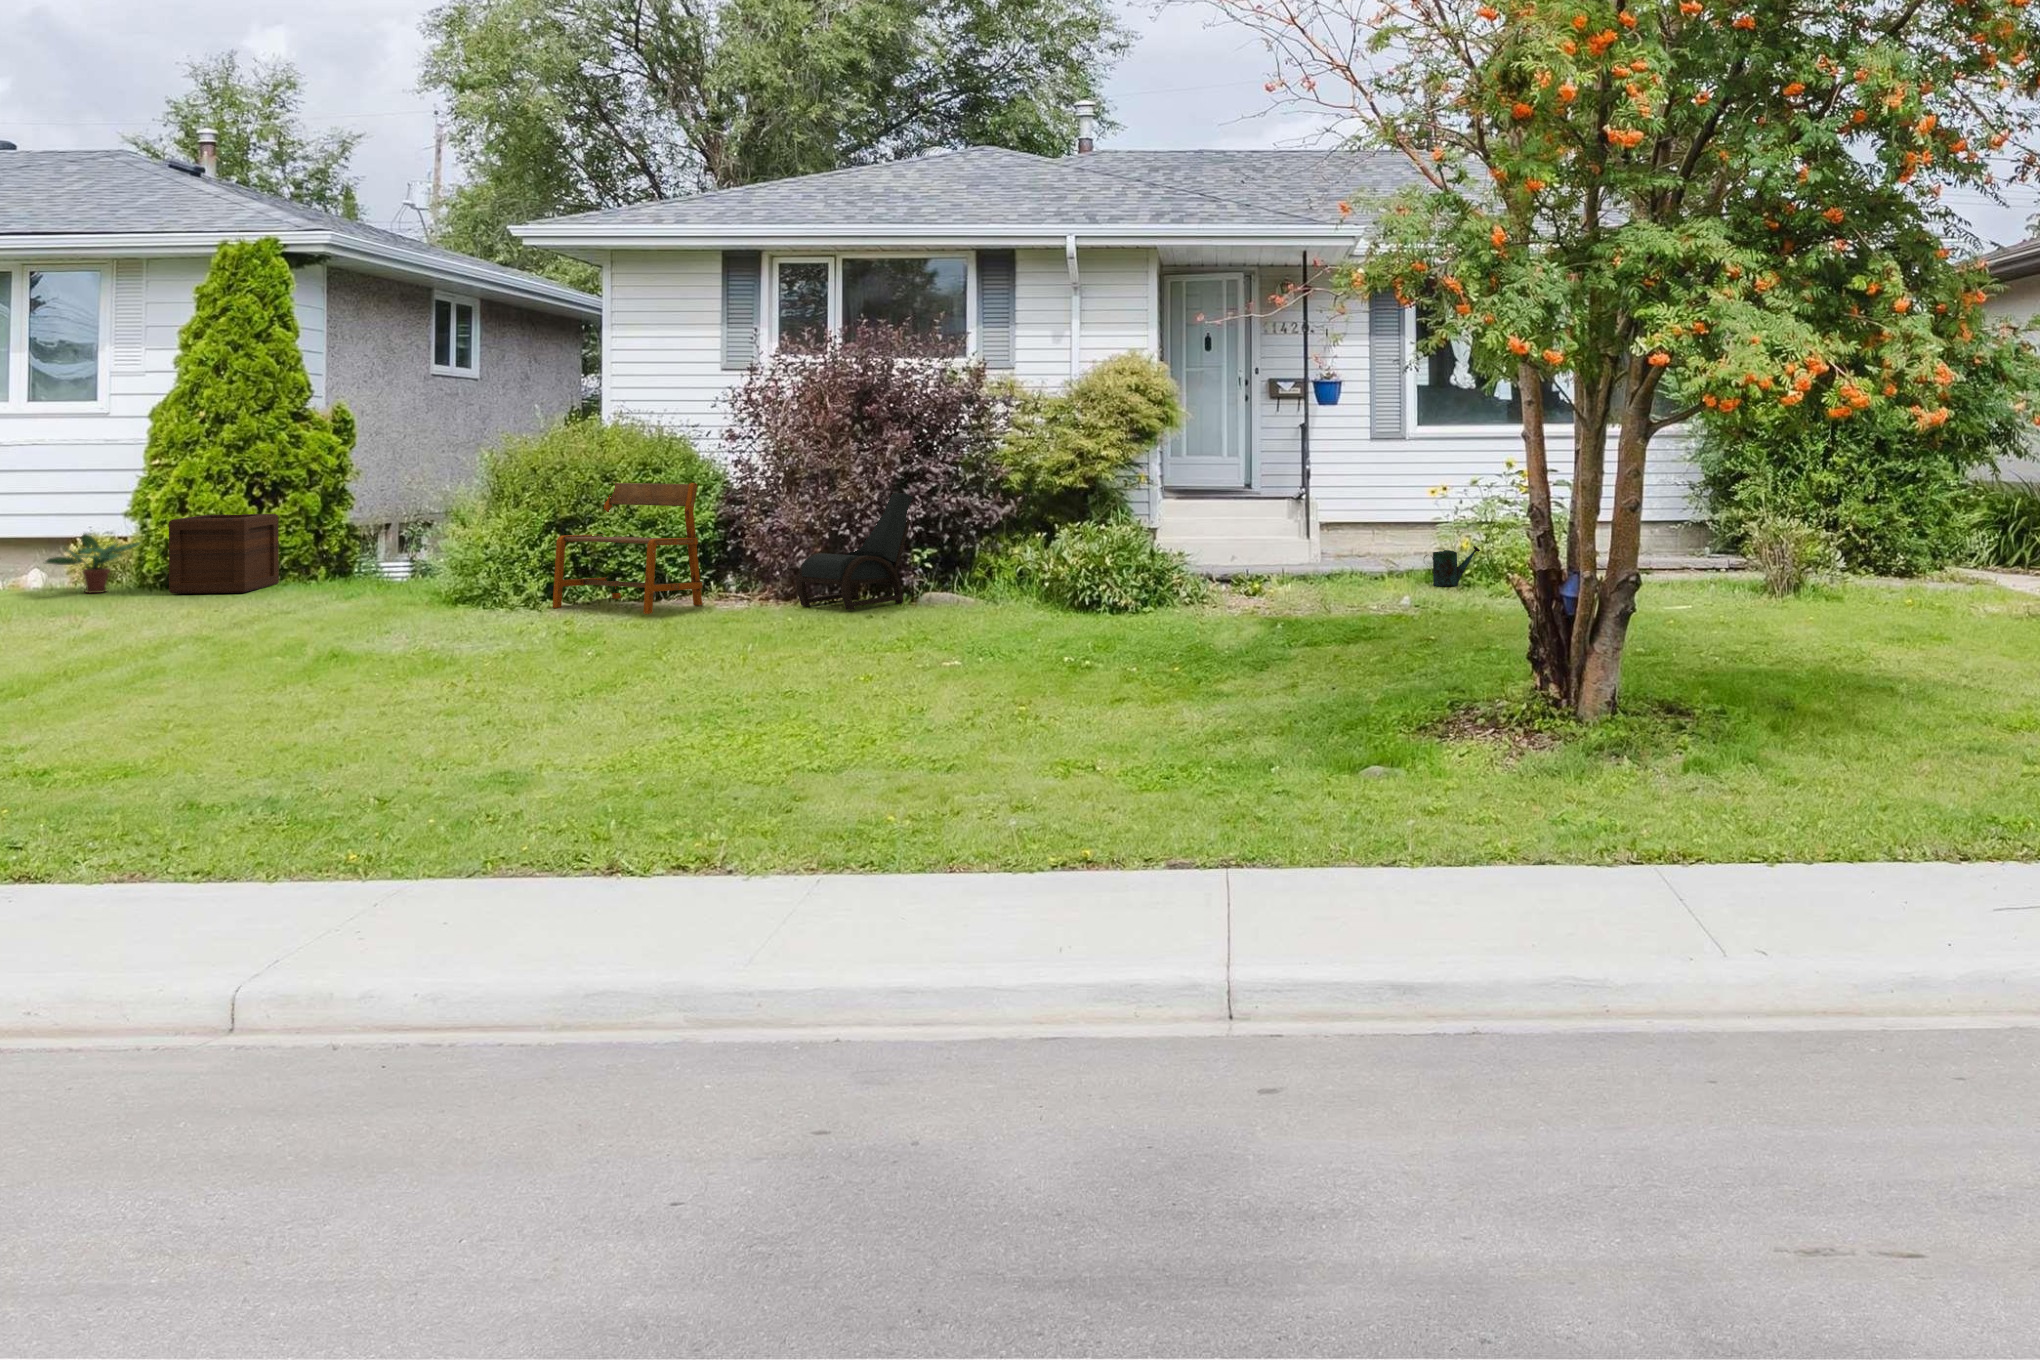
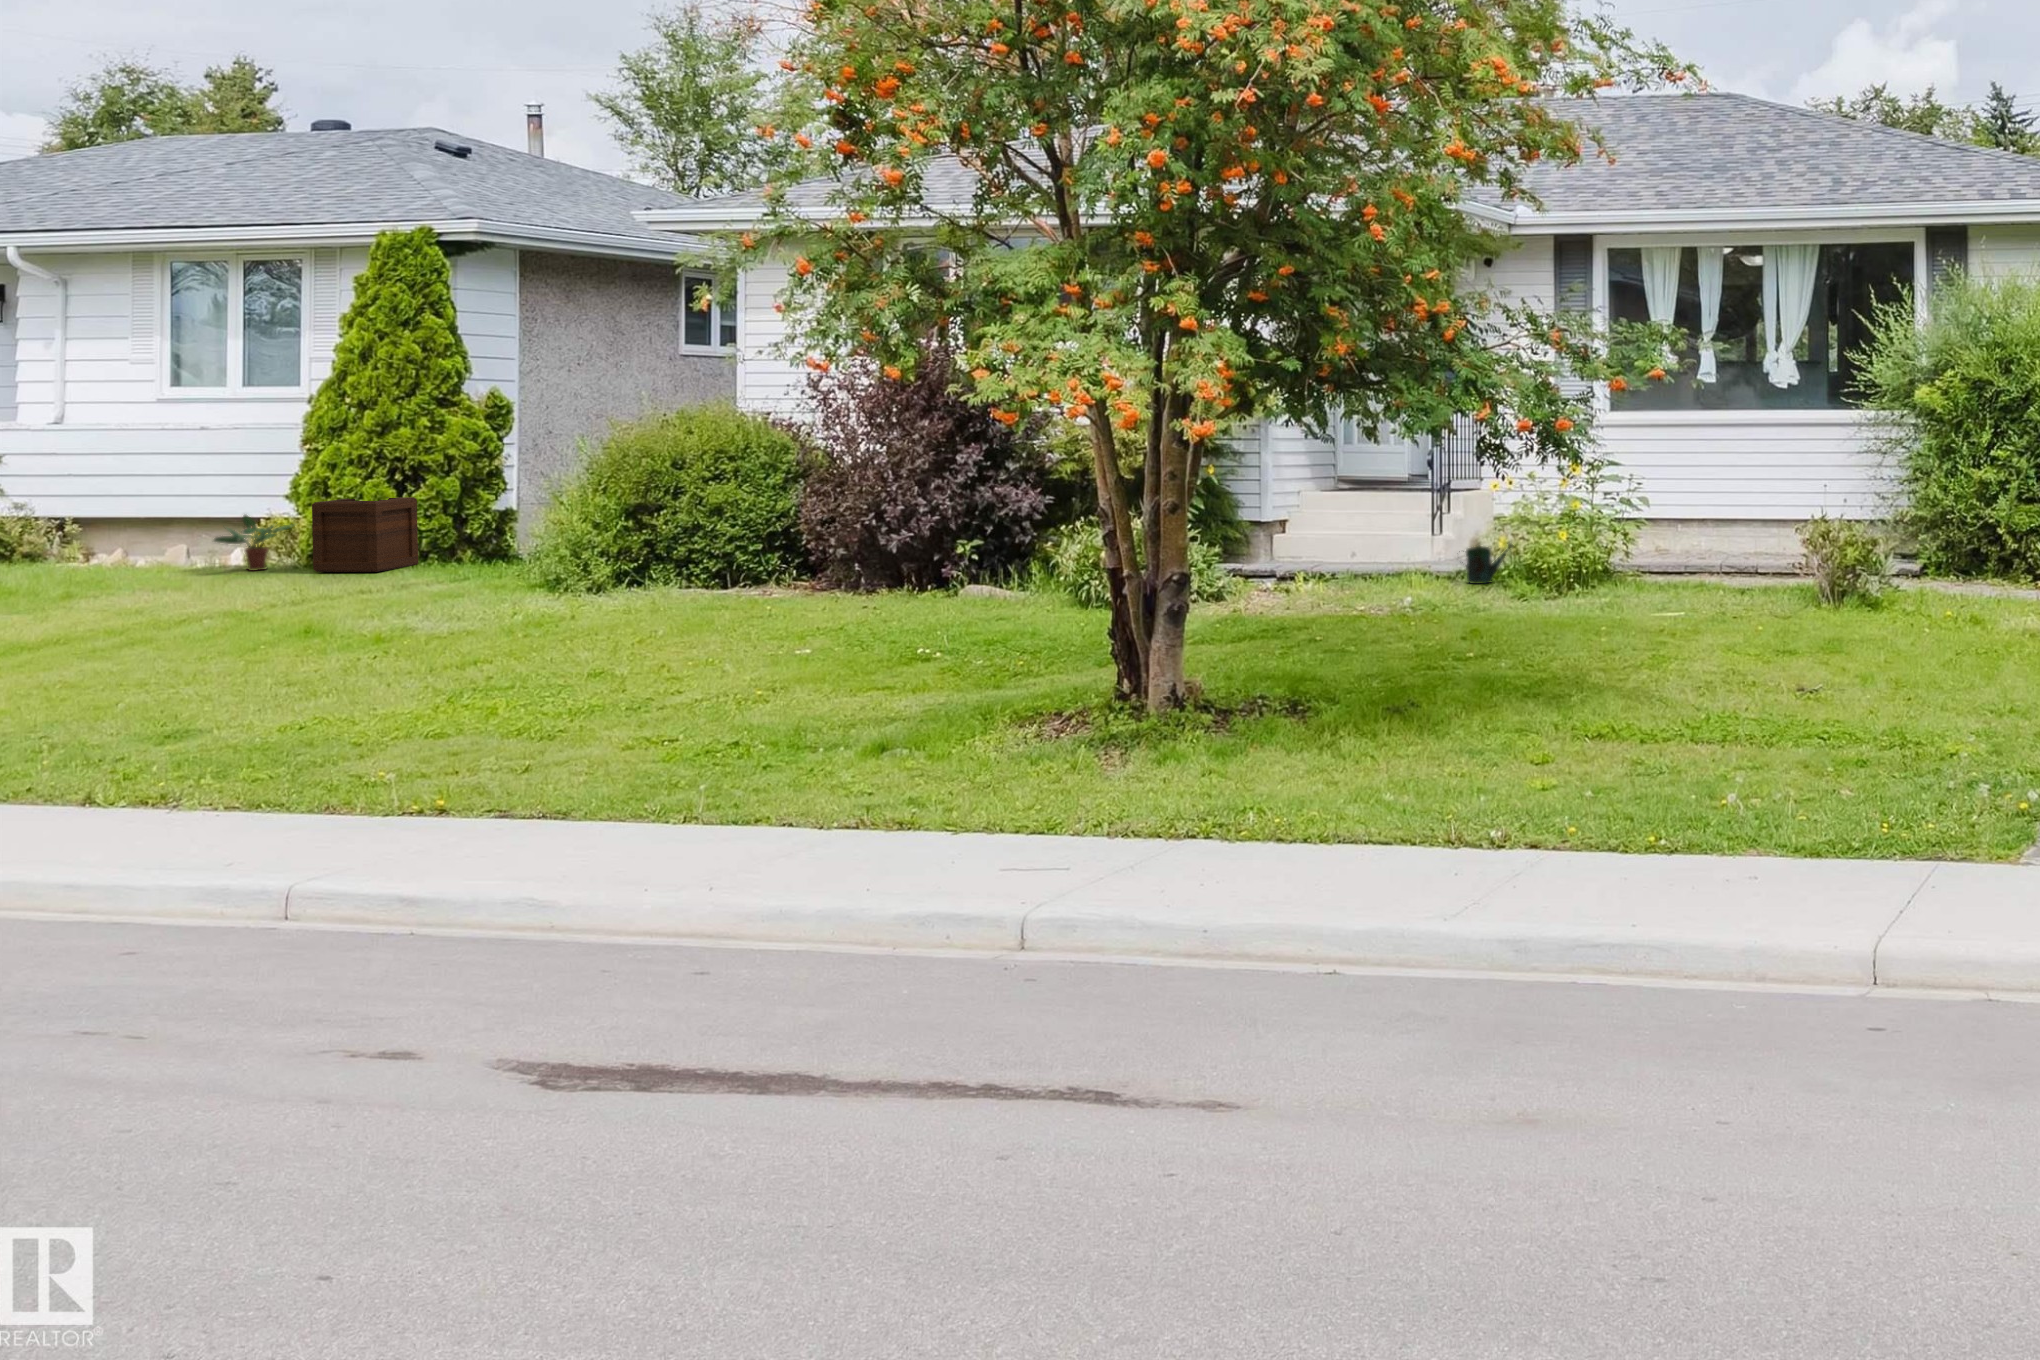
bench: present [553,483,702,614] -> none [619,470,752,597]
lounge chair: present [796,493,915,610] -> none [830,482,950,597]

